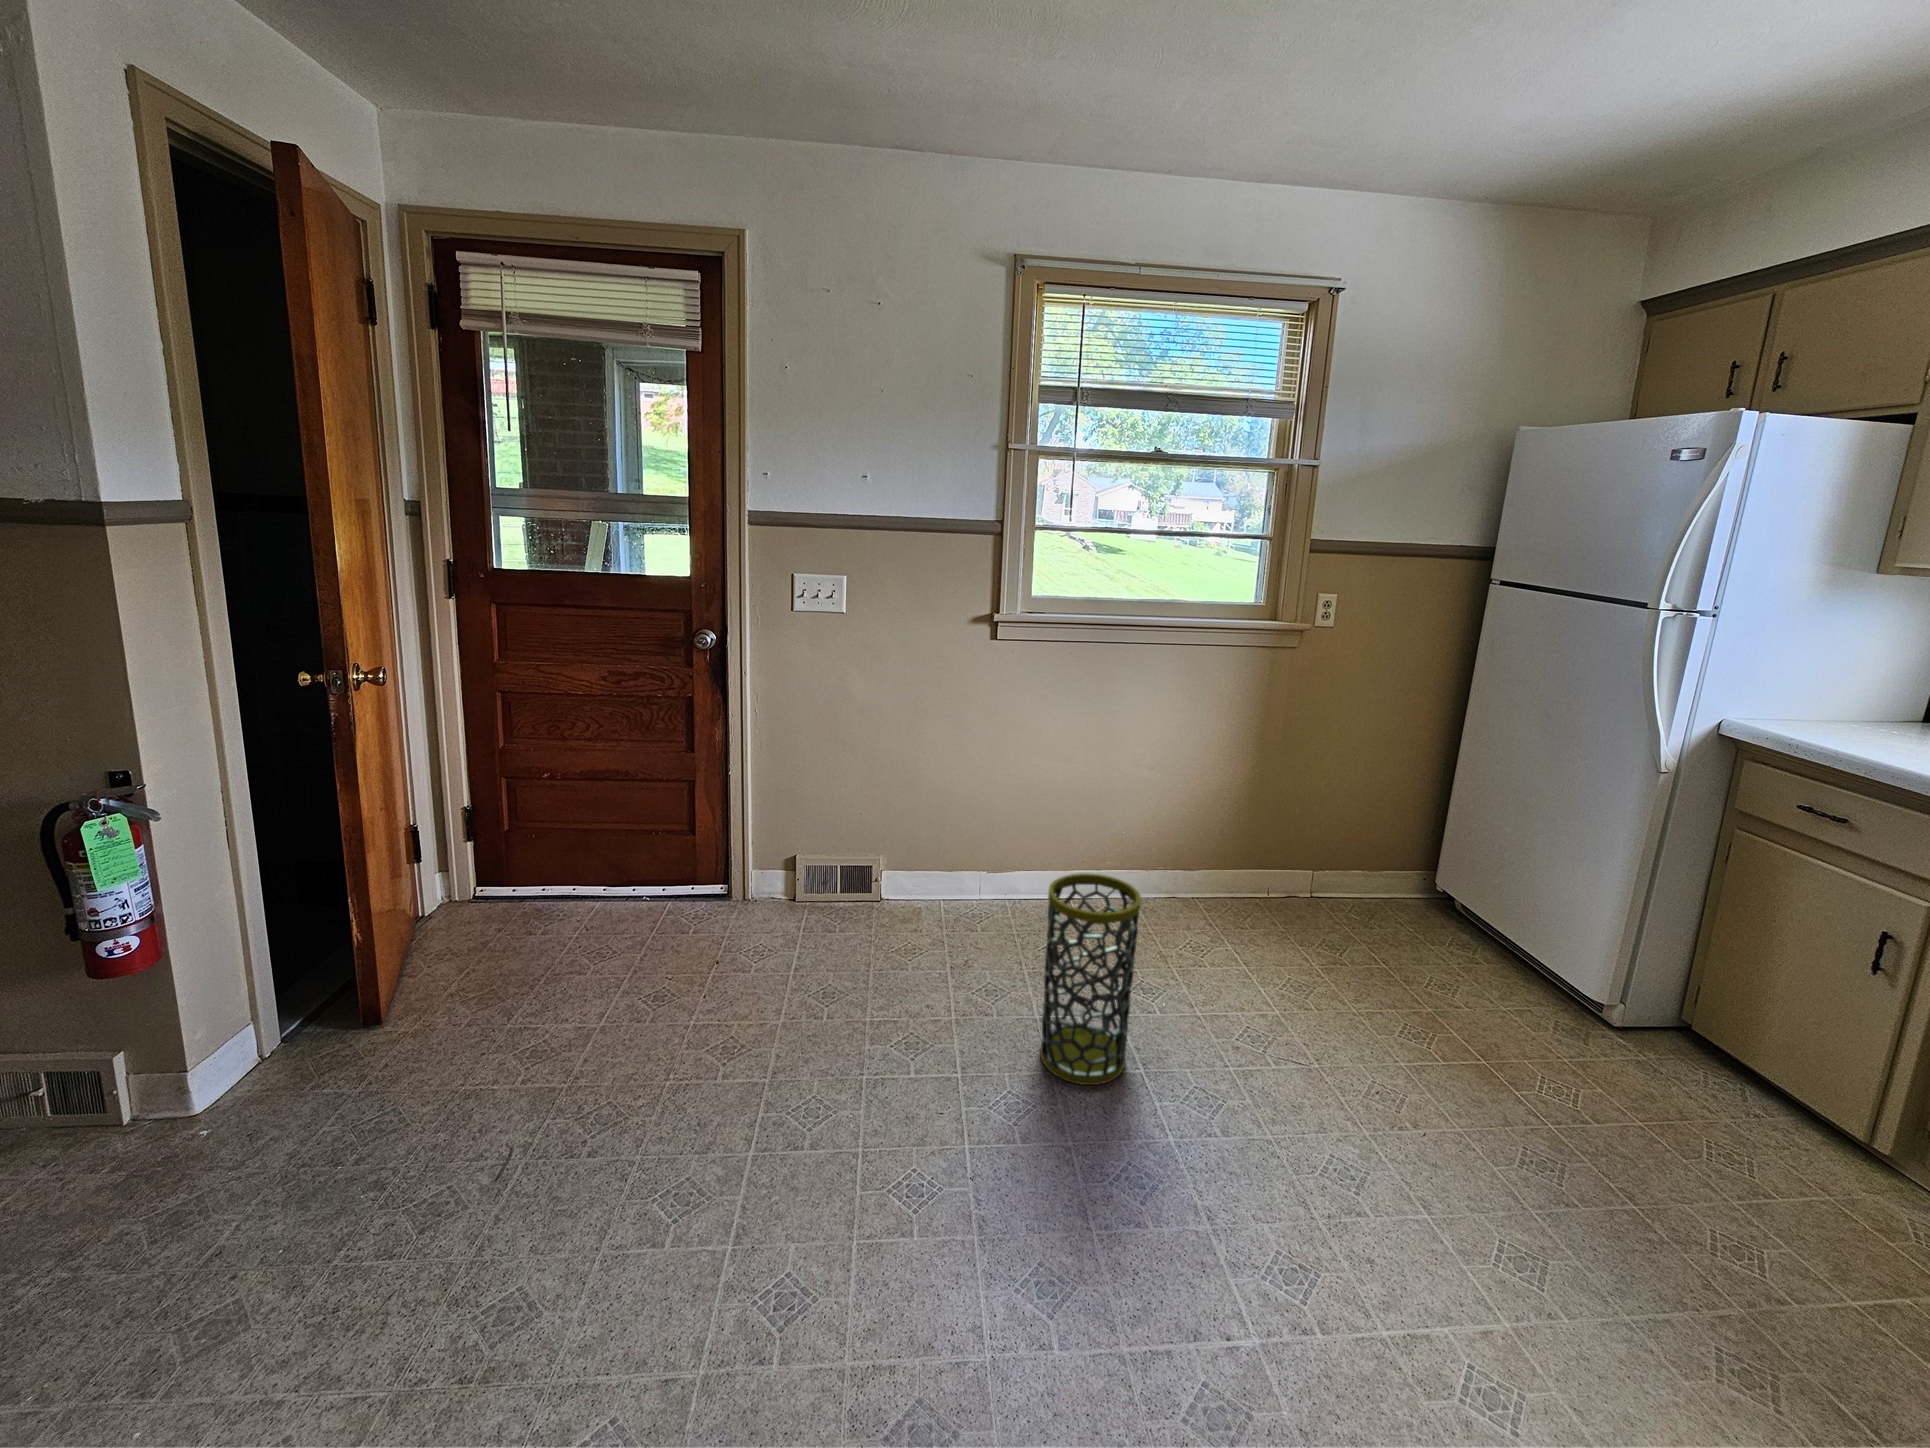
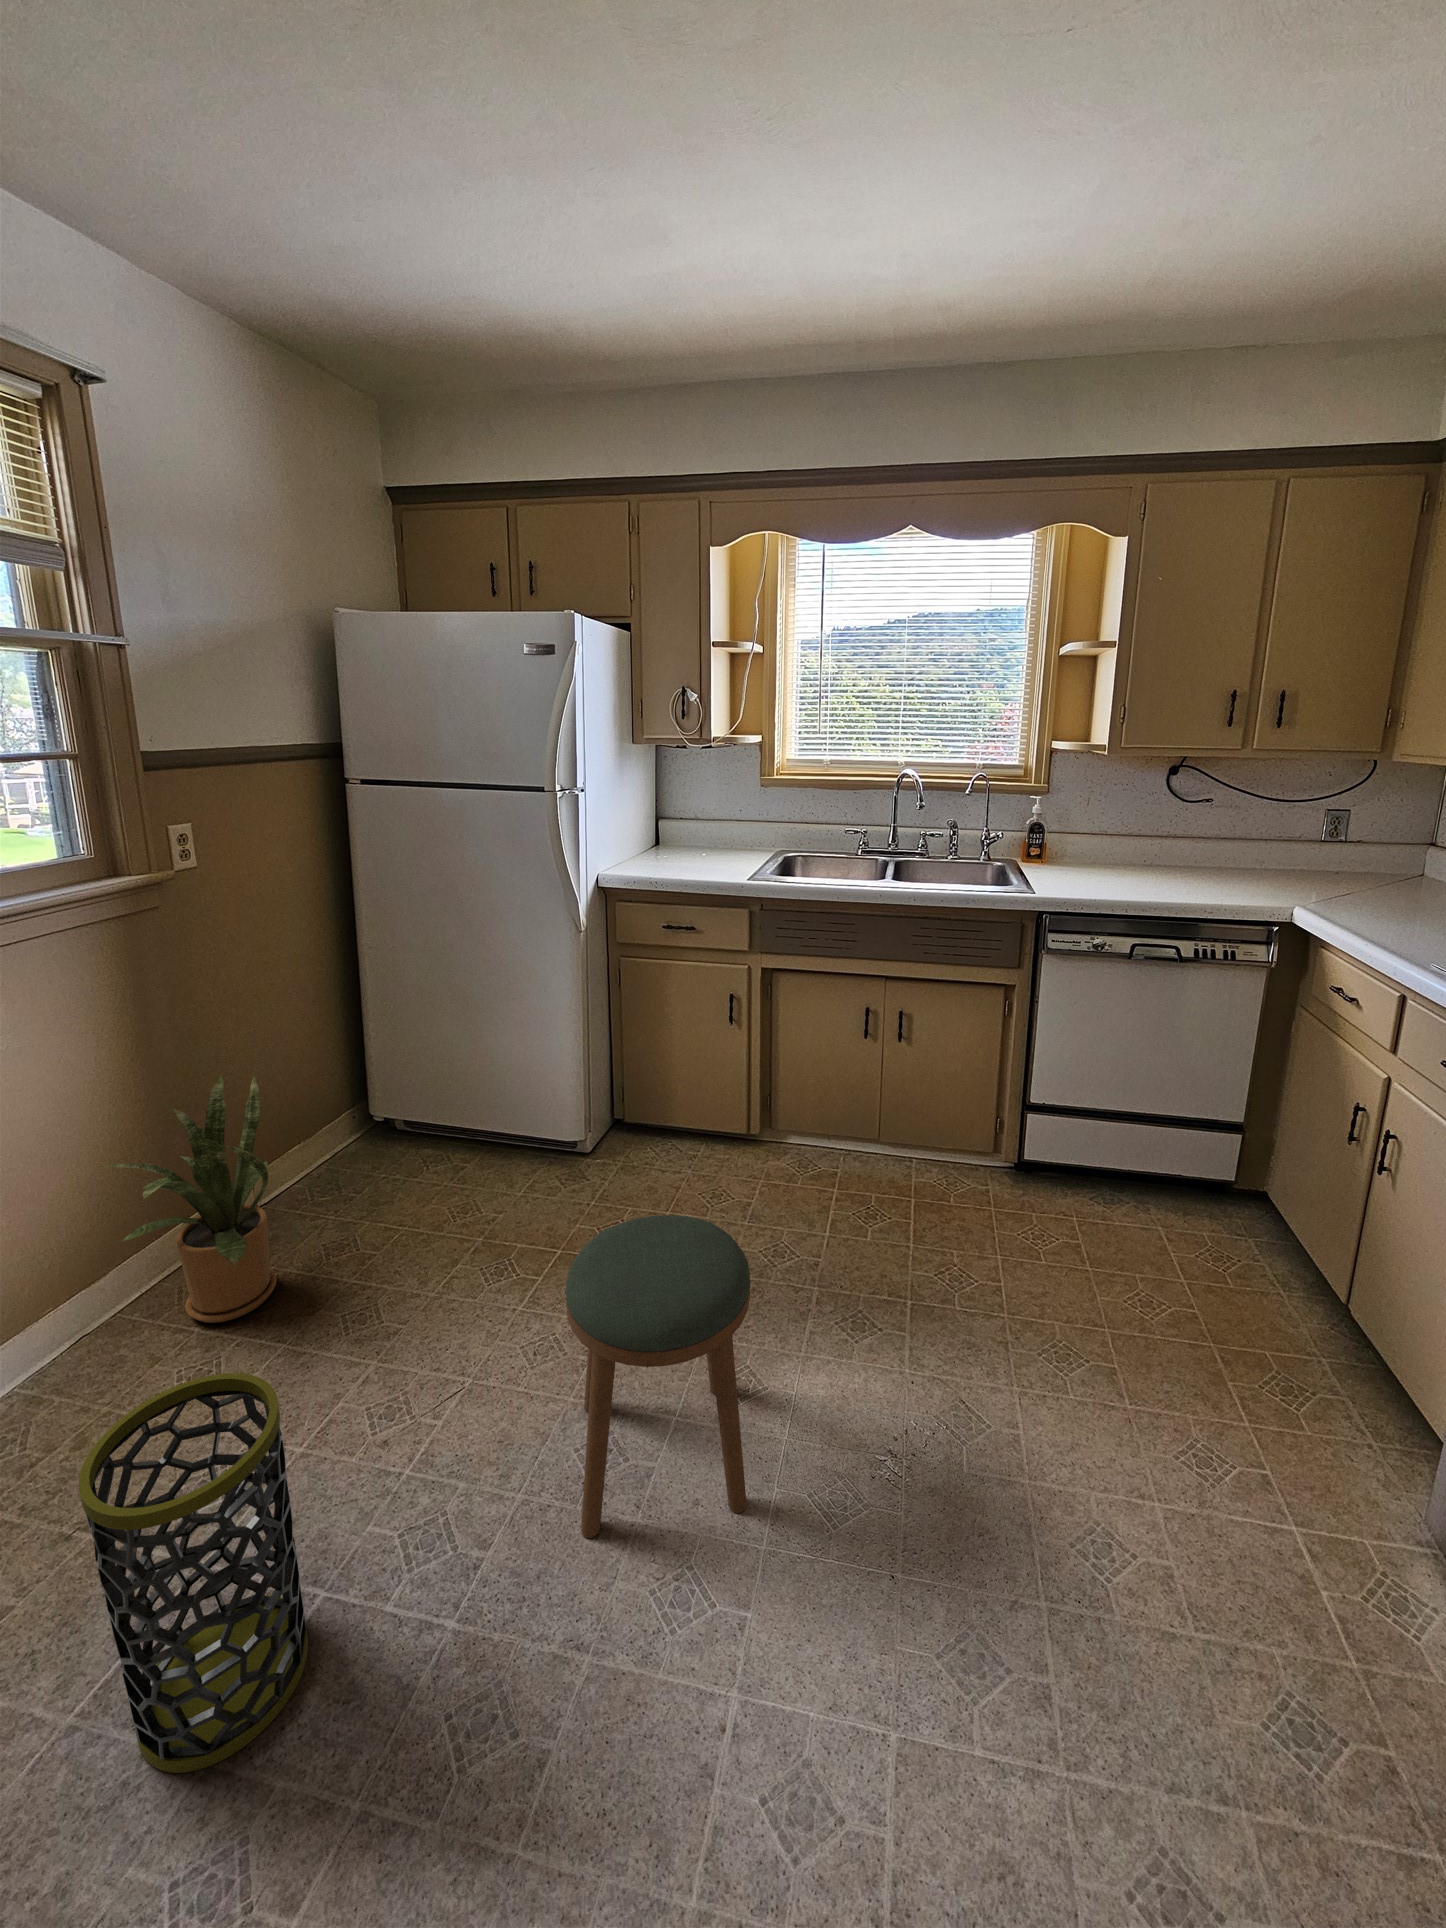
house plant: none [1194,776,1309,943] -> present [104,1075,277,1323]
stool: none [1275,980,1518,1307] -> present [565,1215,751,1538]

